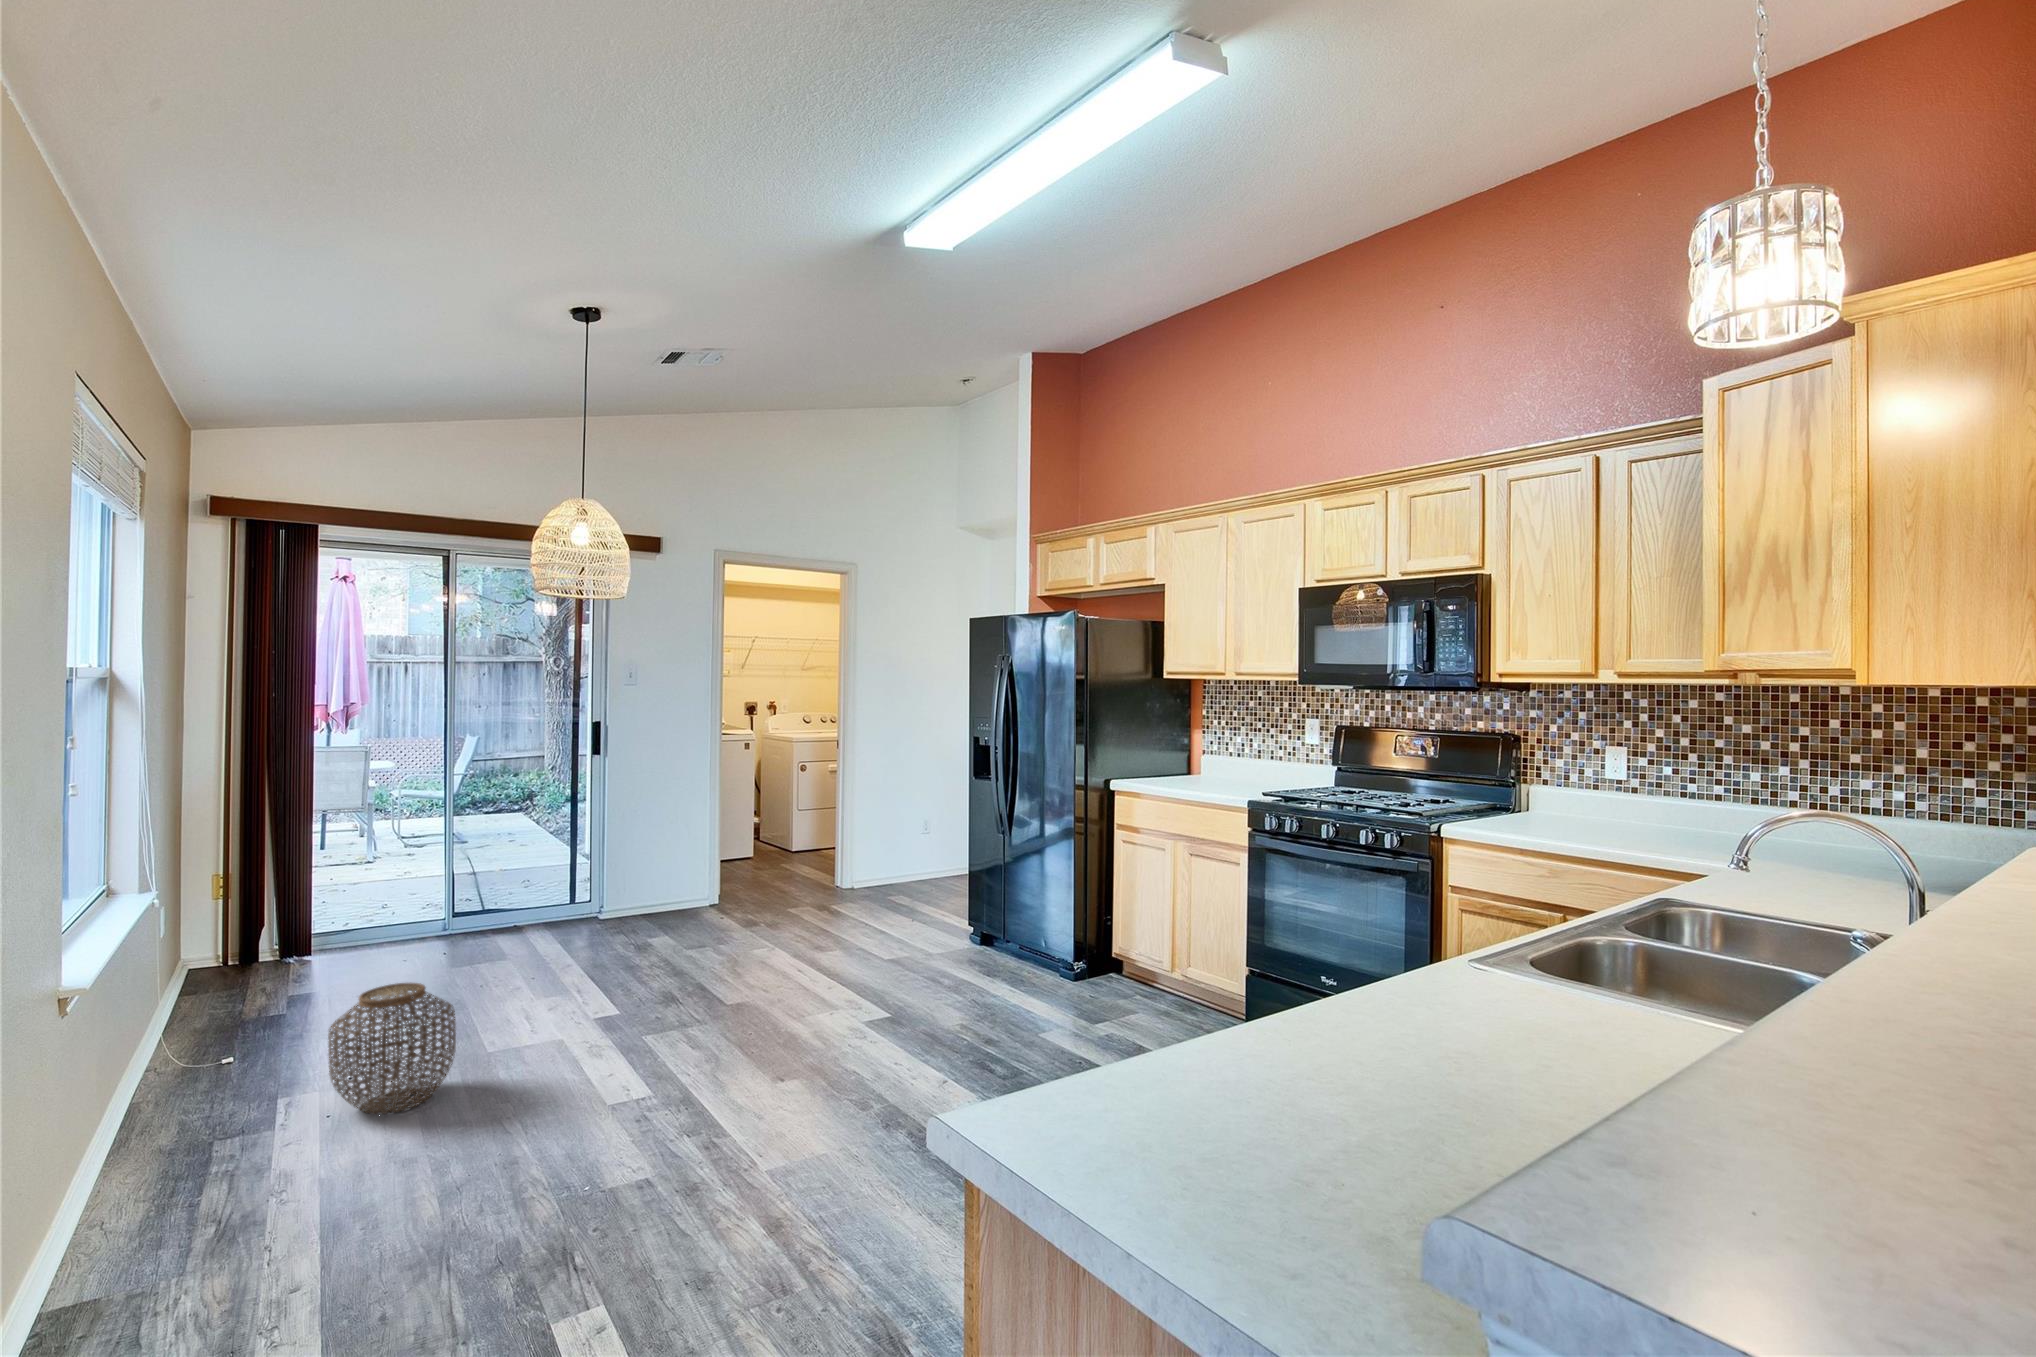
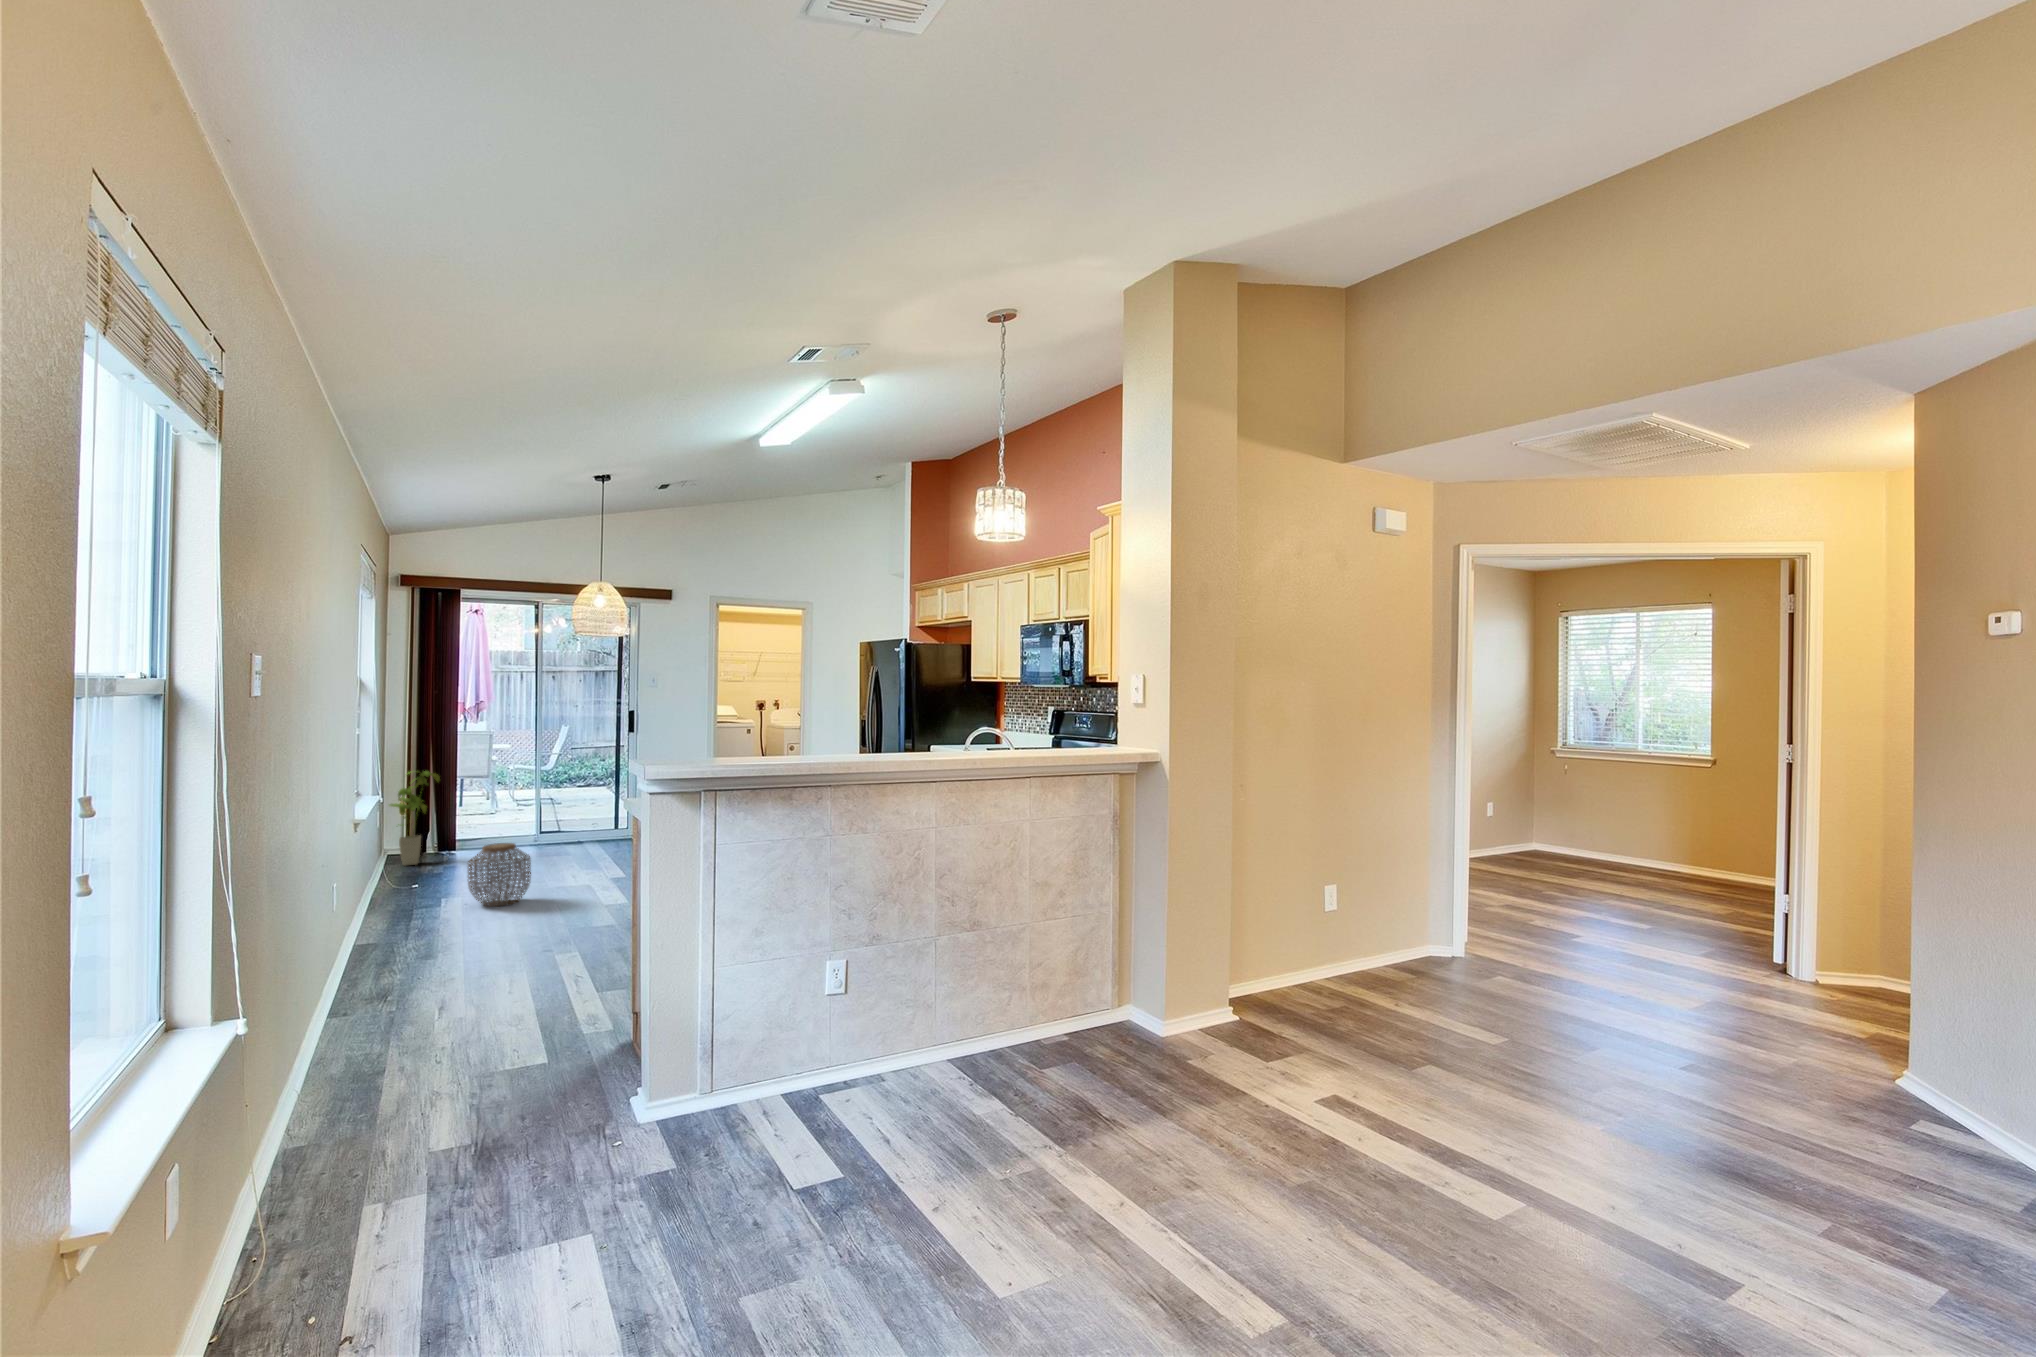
house plant: none [186,829,281,994] -> present [390,771,440,866]

